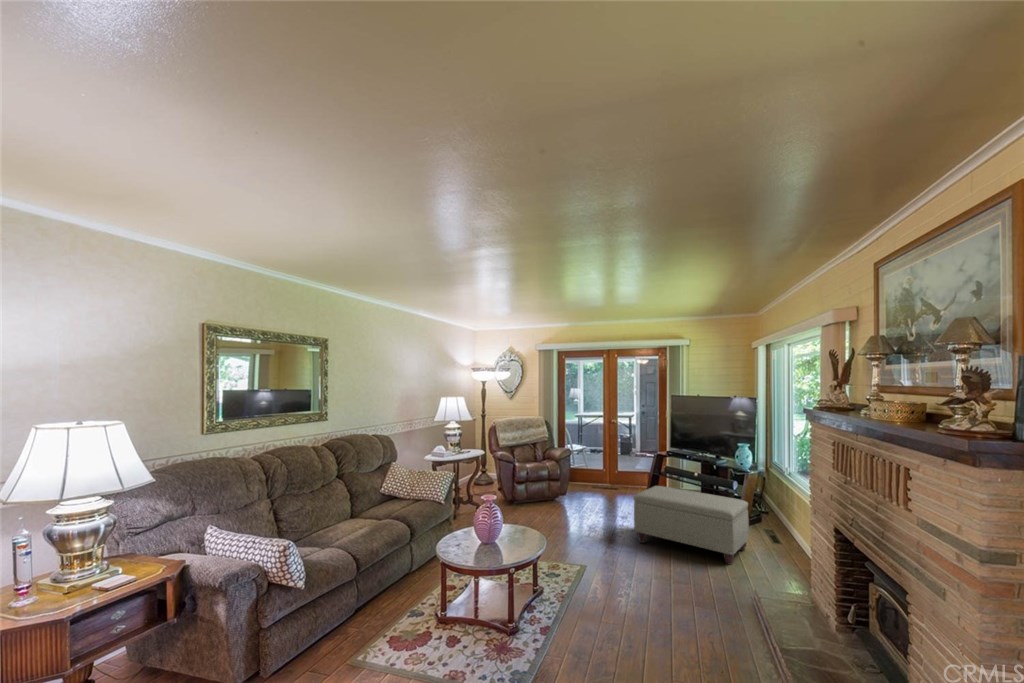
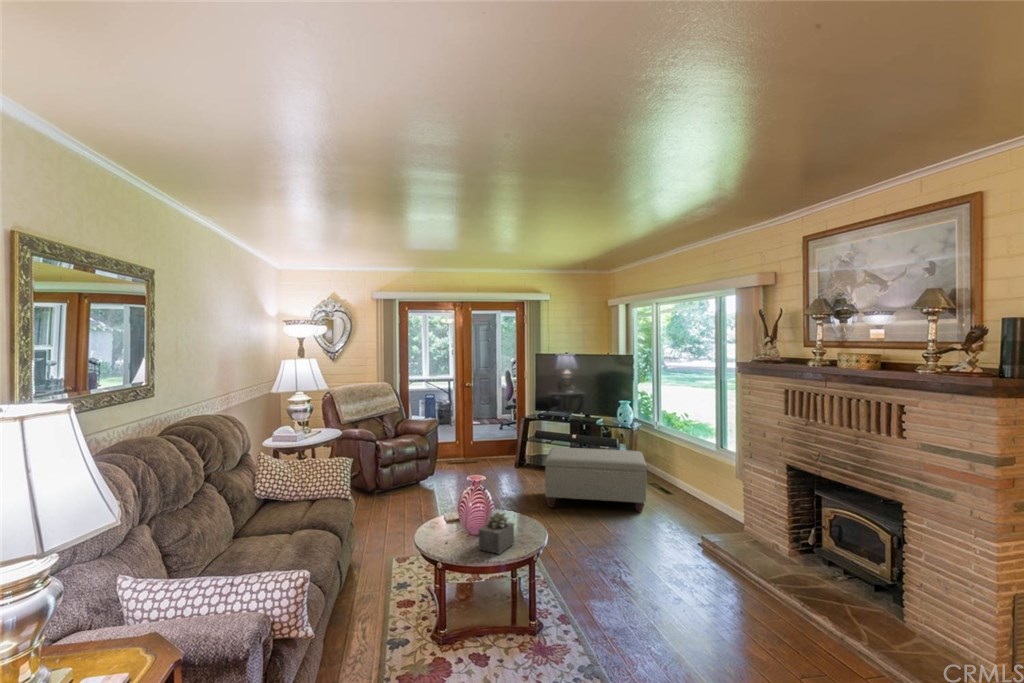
succulent plant: none [477,524,508,560] -> present [479,512,514,554]

